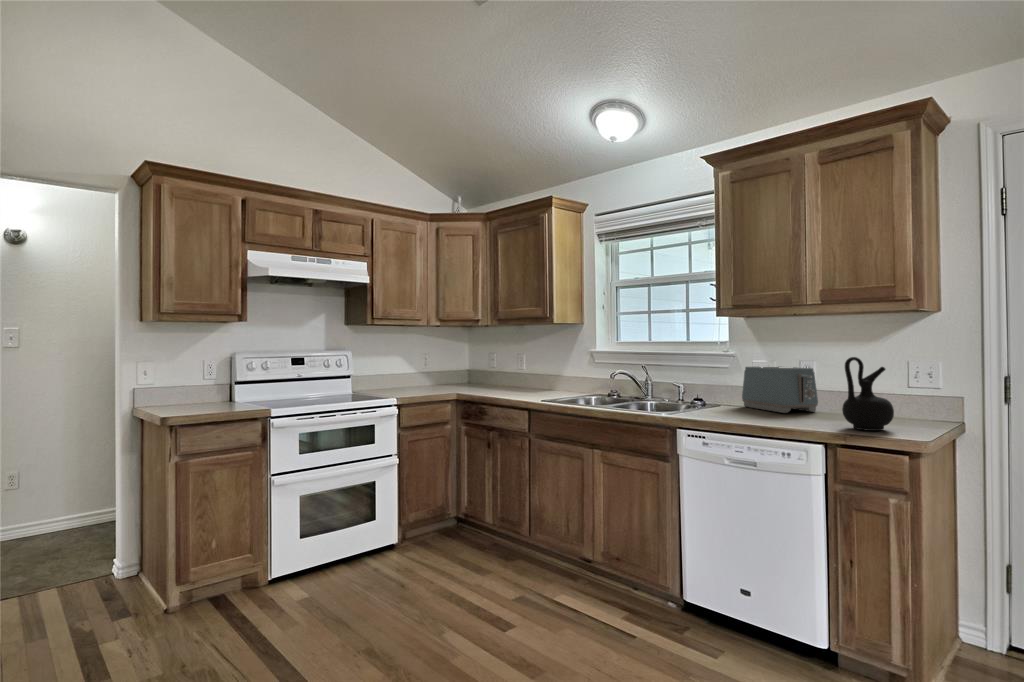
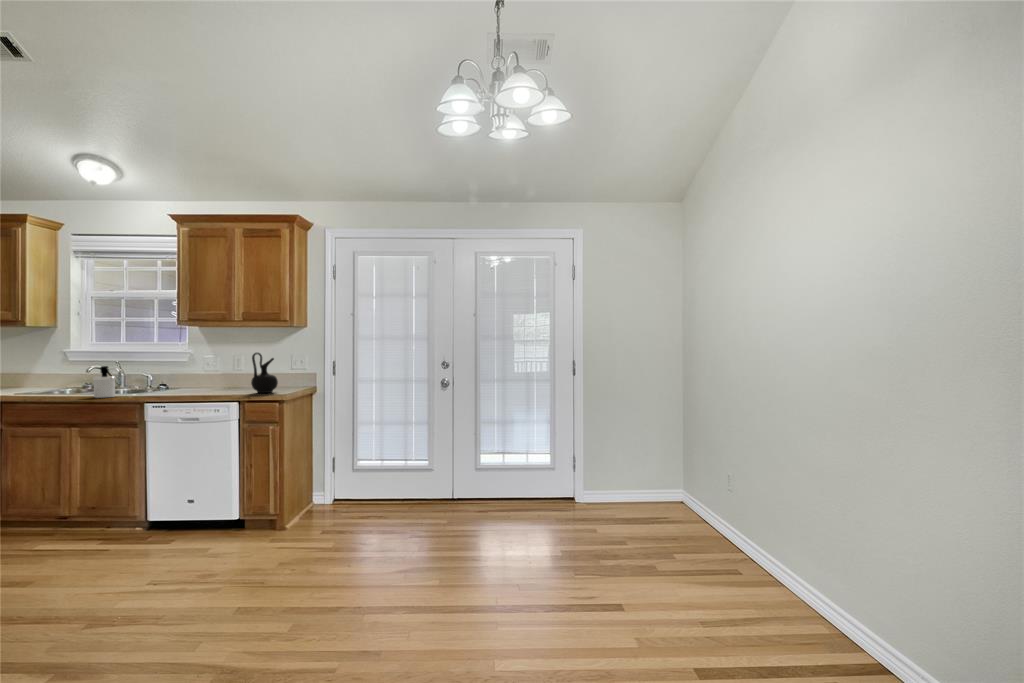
toaster: present [742,366,818,413] -> none [197,360,245,389]
soap dispenser: none [616,373,647,416] -> present [93,366,120,398]

